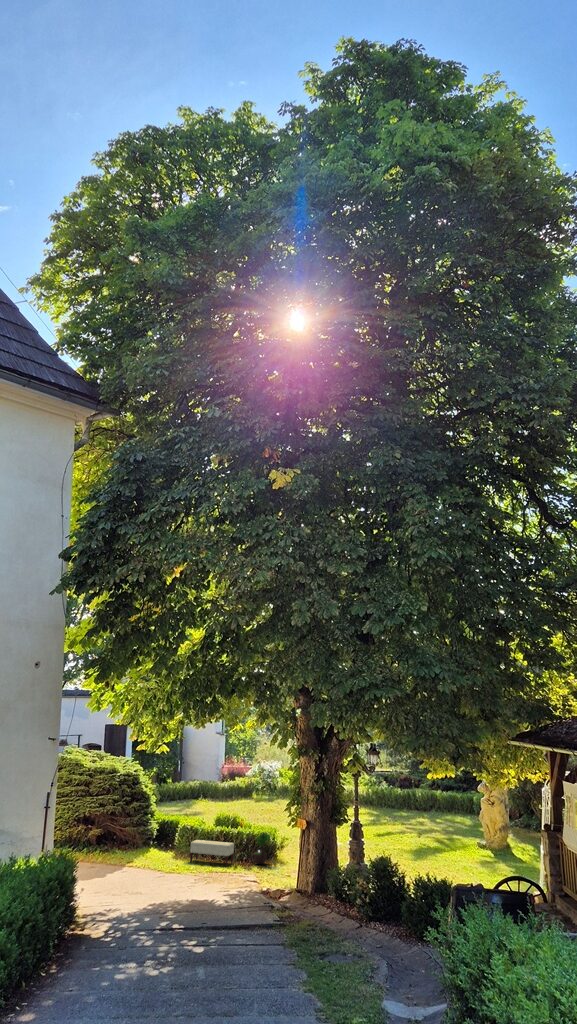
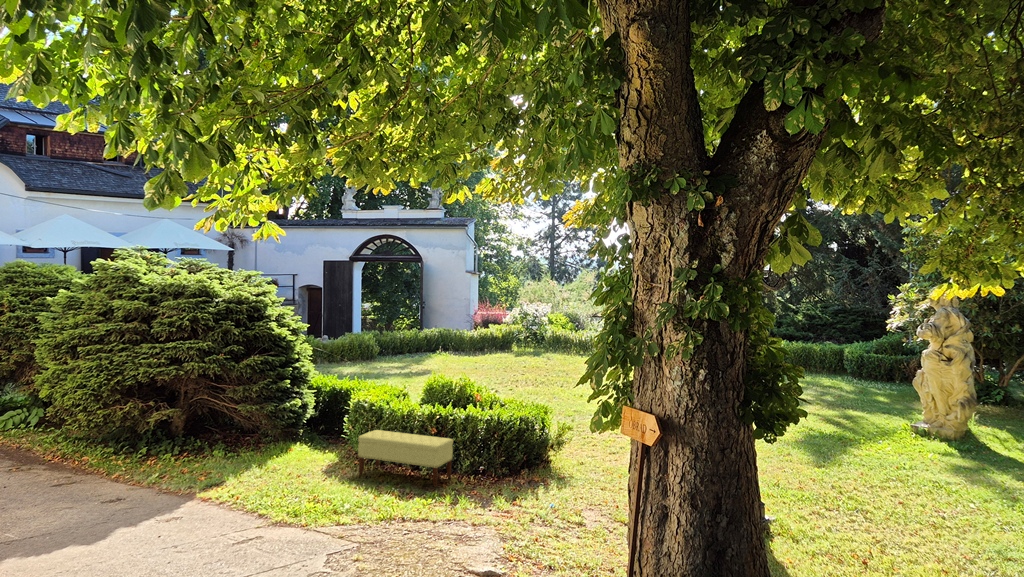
potted tree: present [254,833,270,864] -> none [496,413,536,481]

